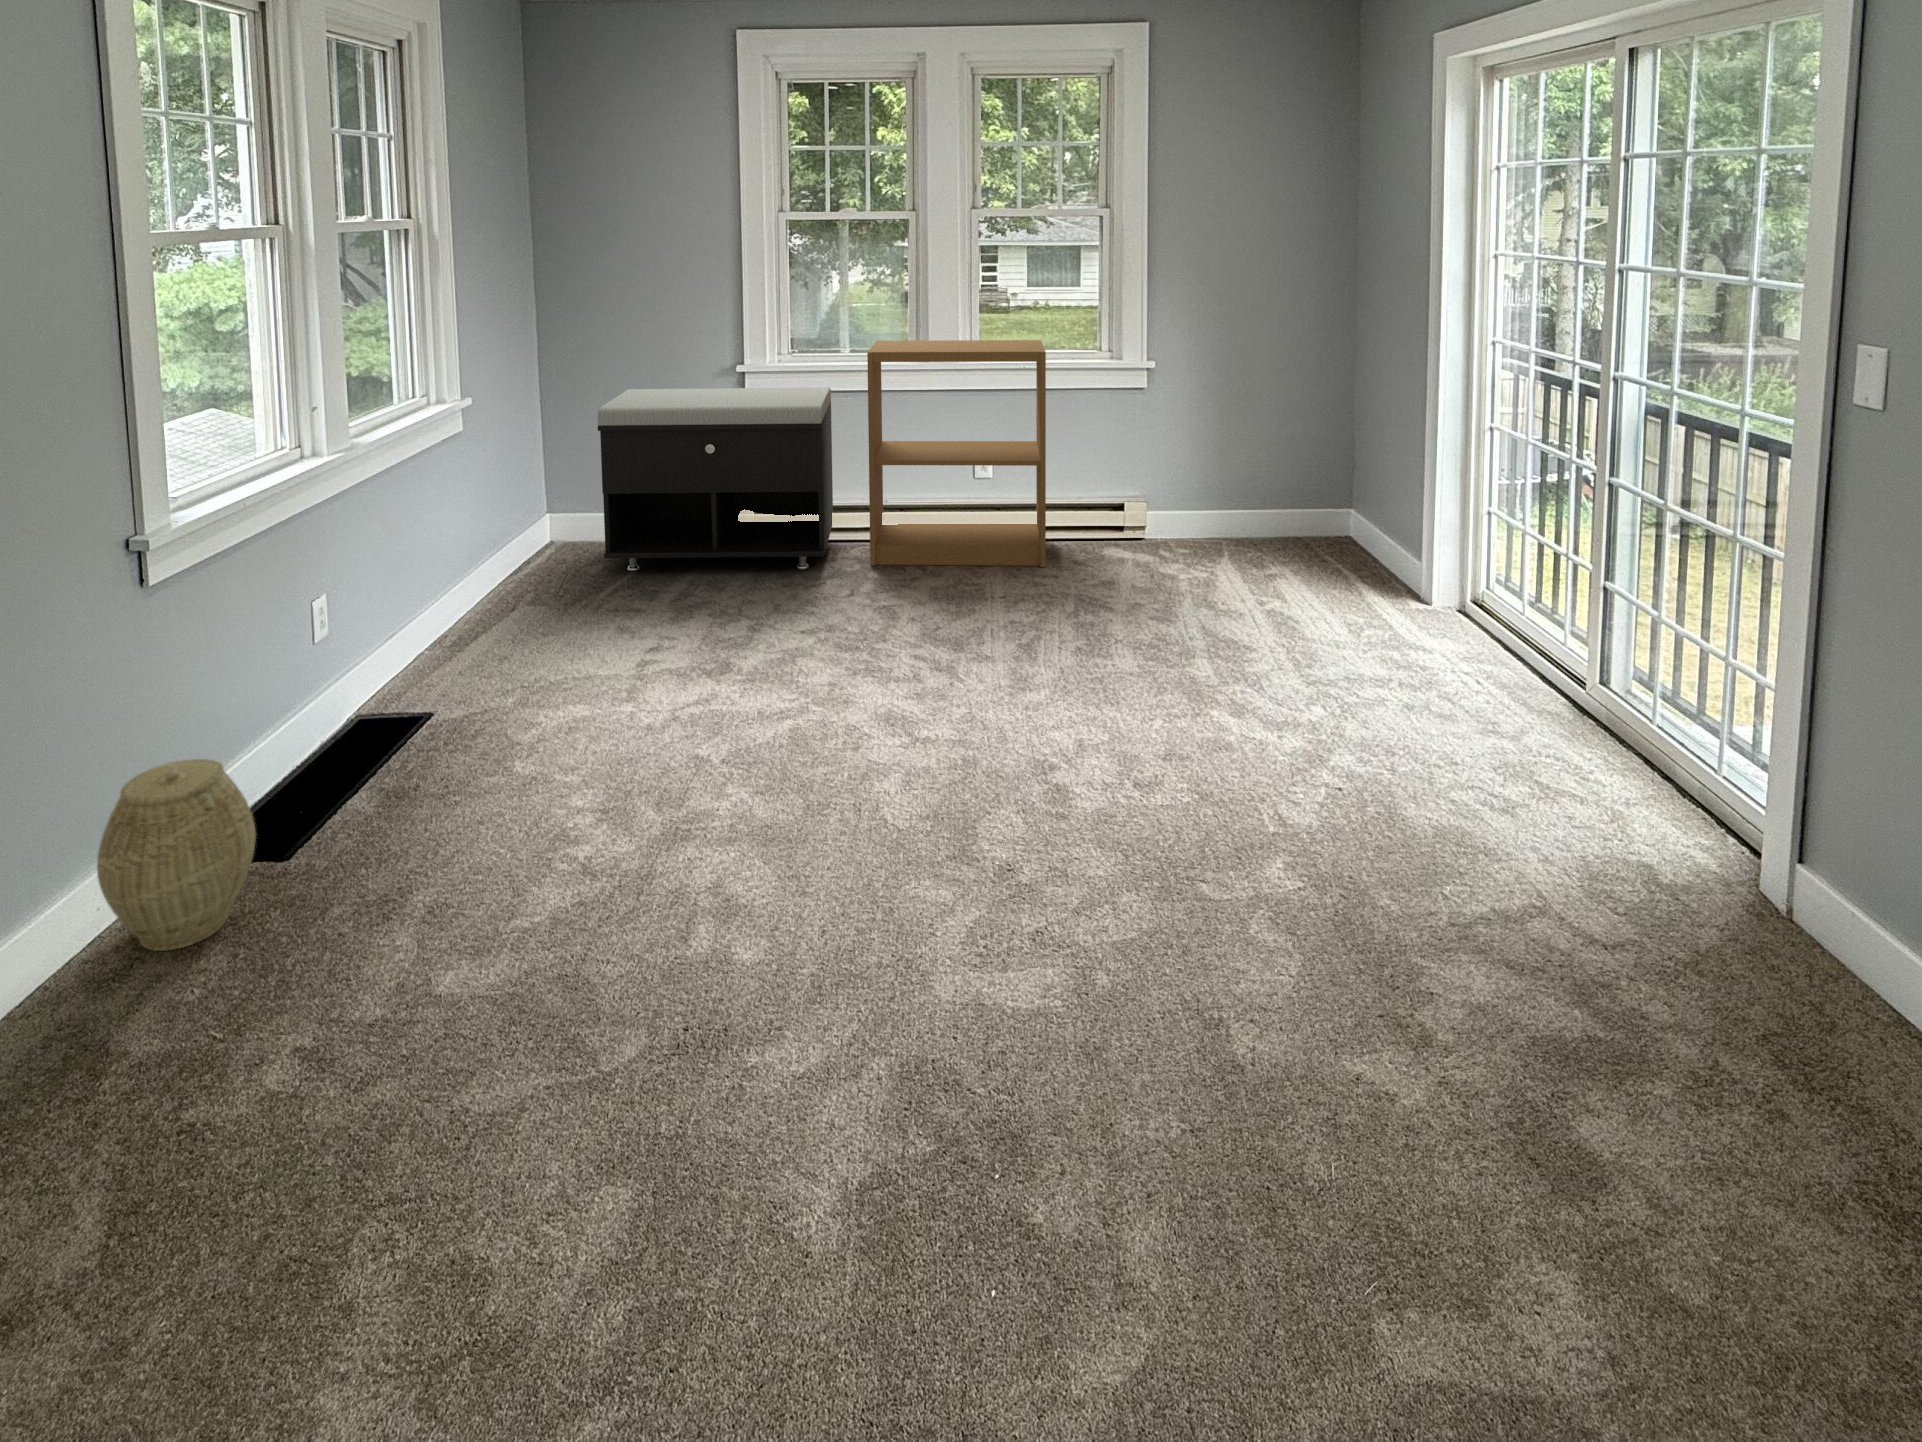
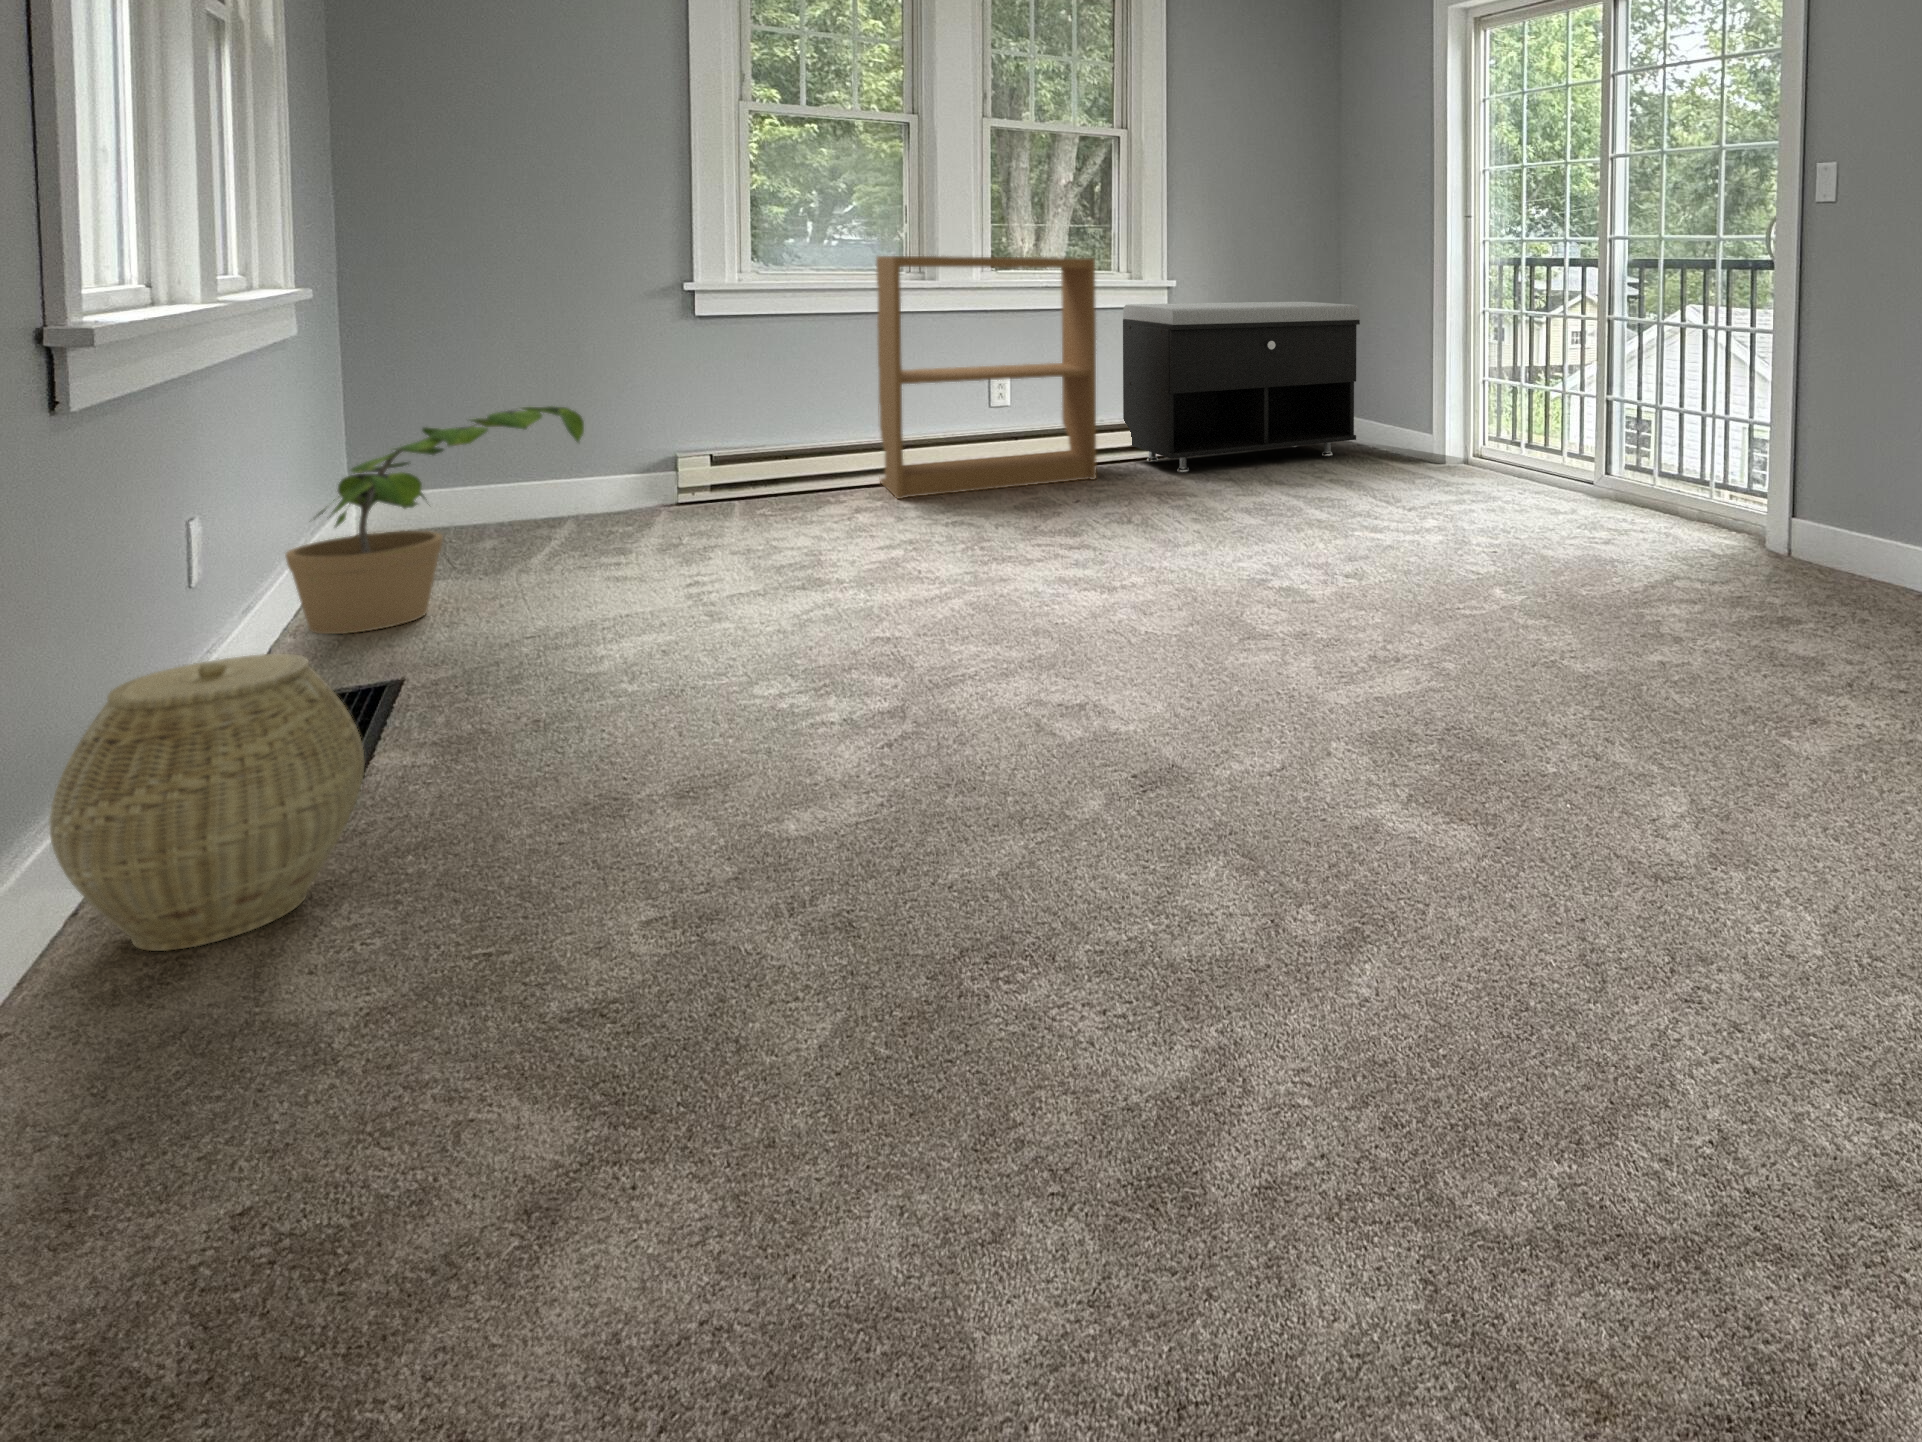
storage bench: present [598,387,833,571] -> present [1123,302,1360,472]
potted plant: none [429,499,589,654] -> present [286,406,584,634]

